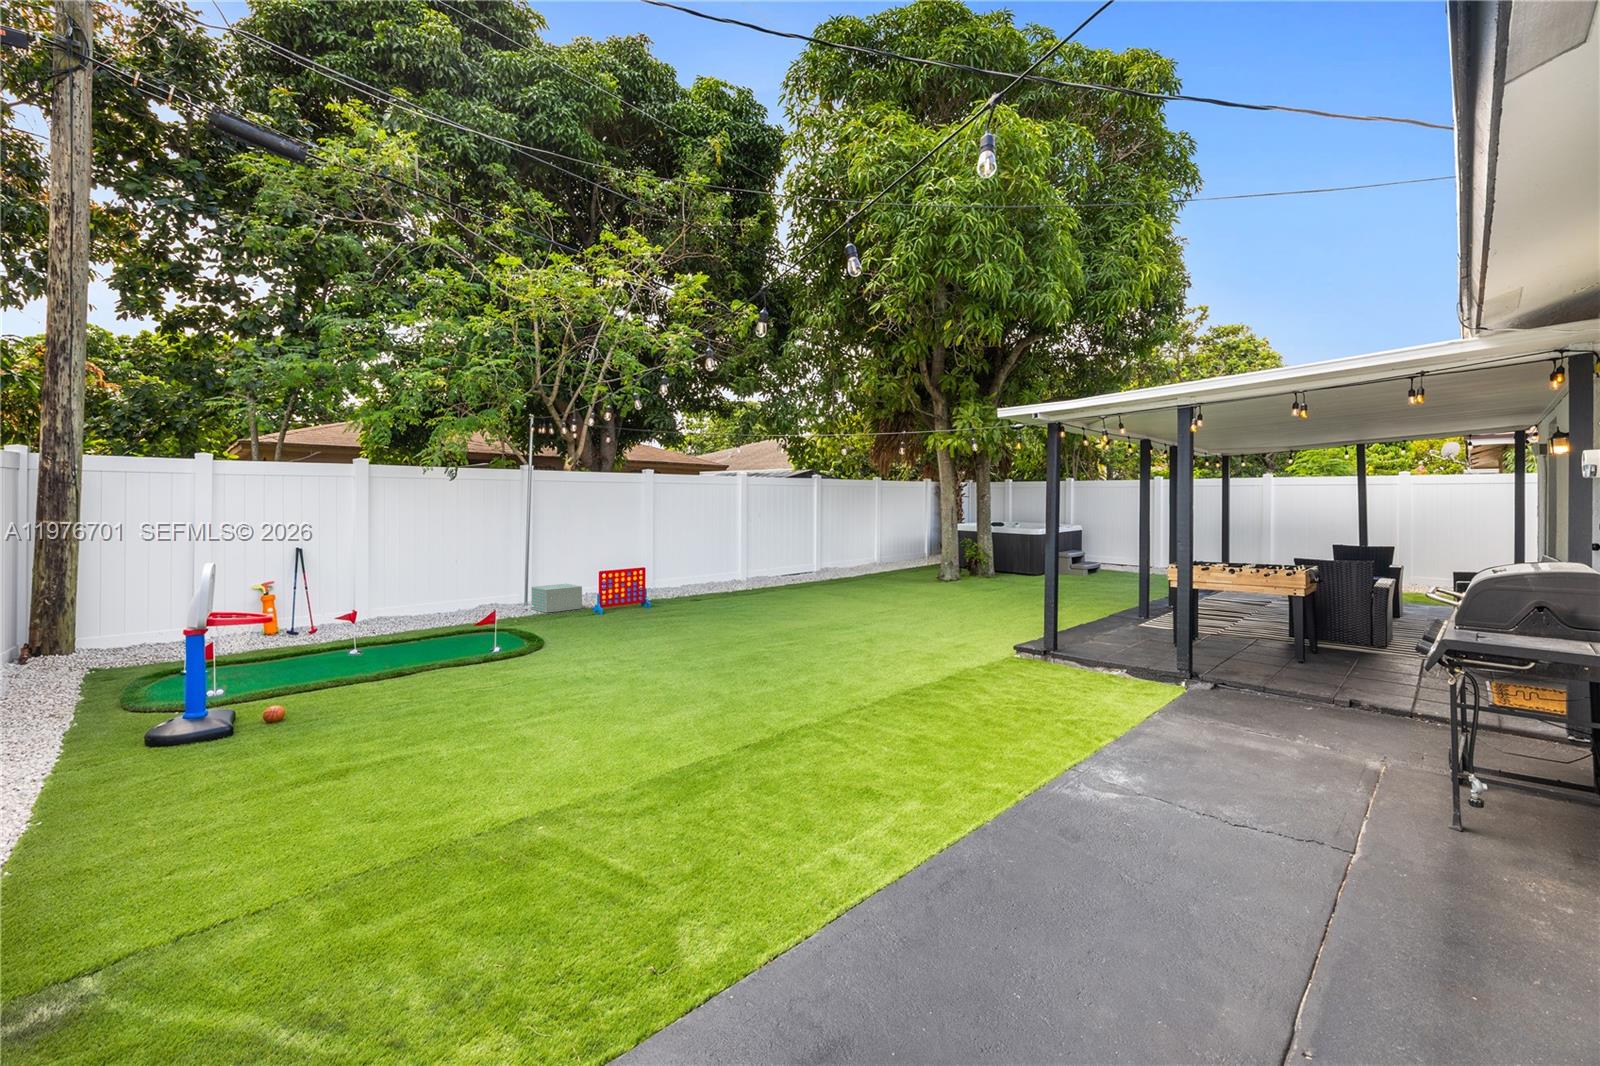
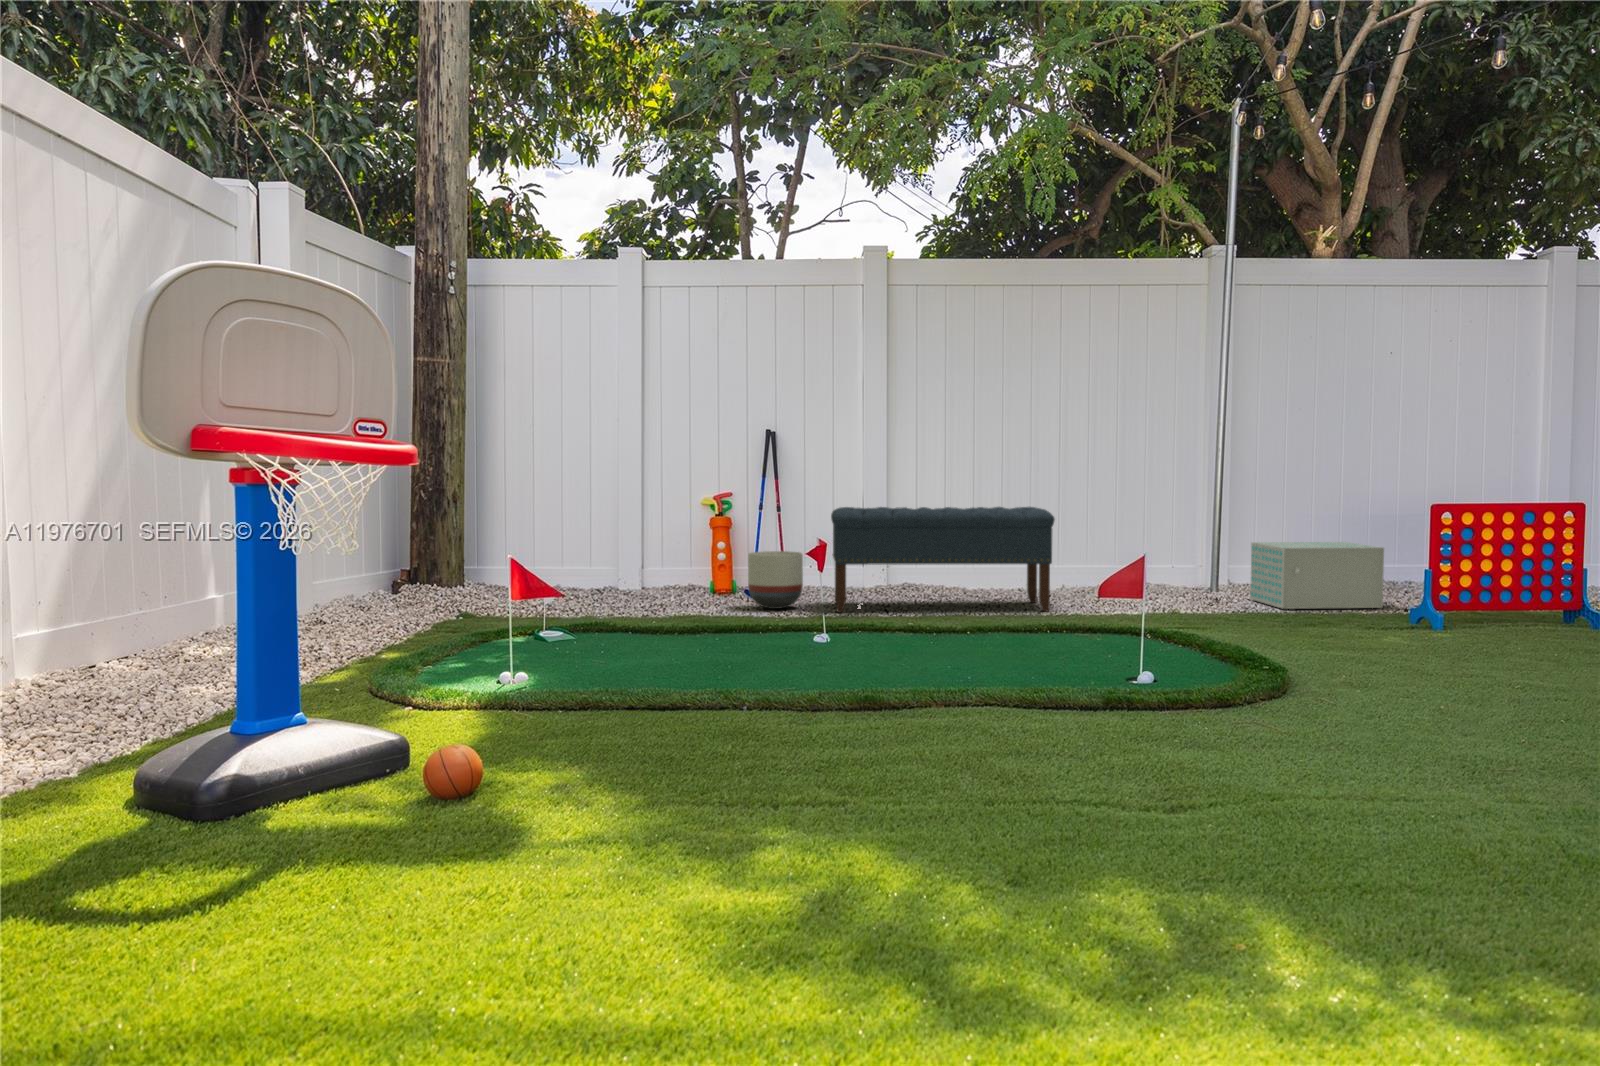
bench: none [333,580,452,636] -> present [831,507,1055,612]
planter: none [287,610,321,639] -> present [748,551,803,609]

